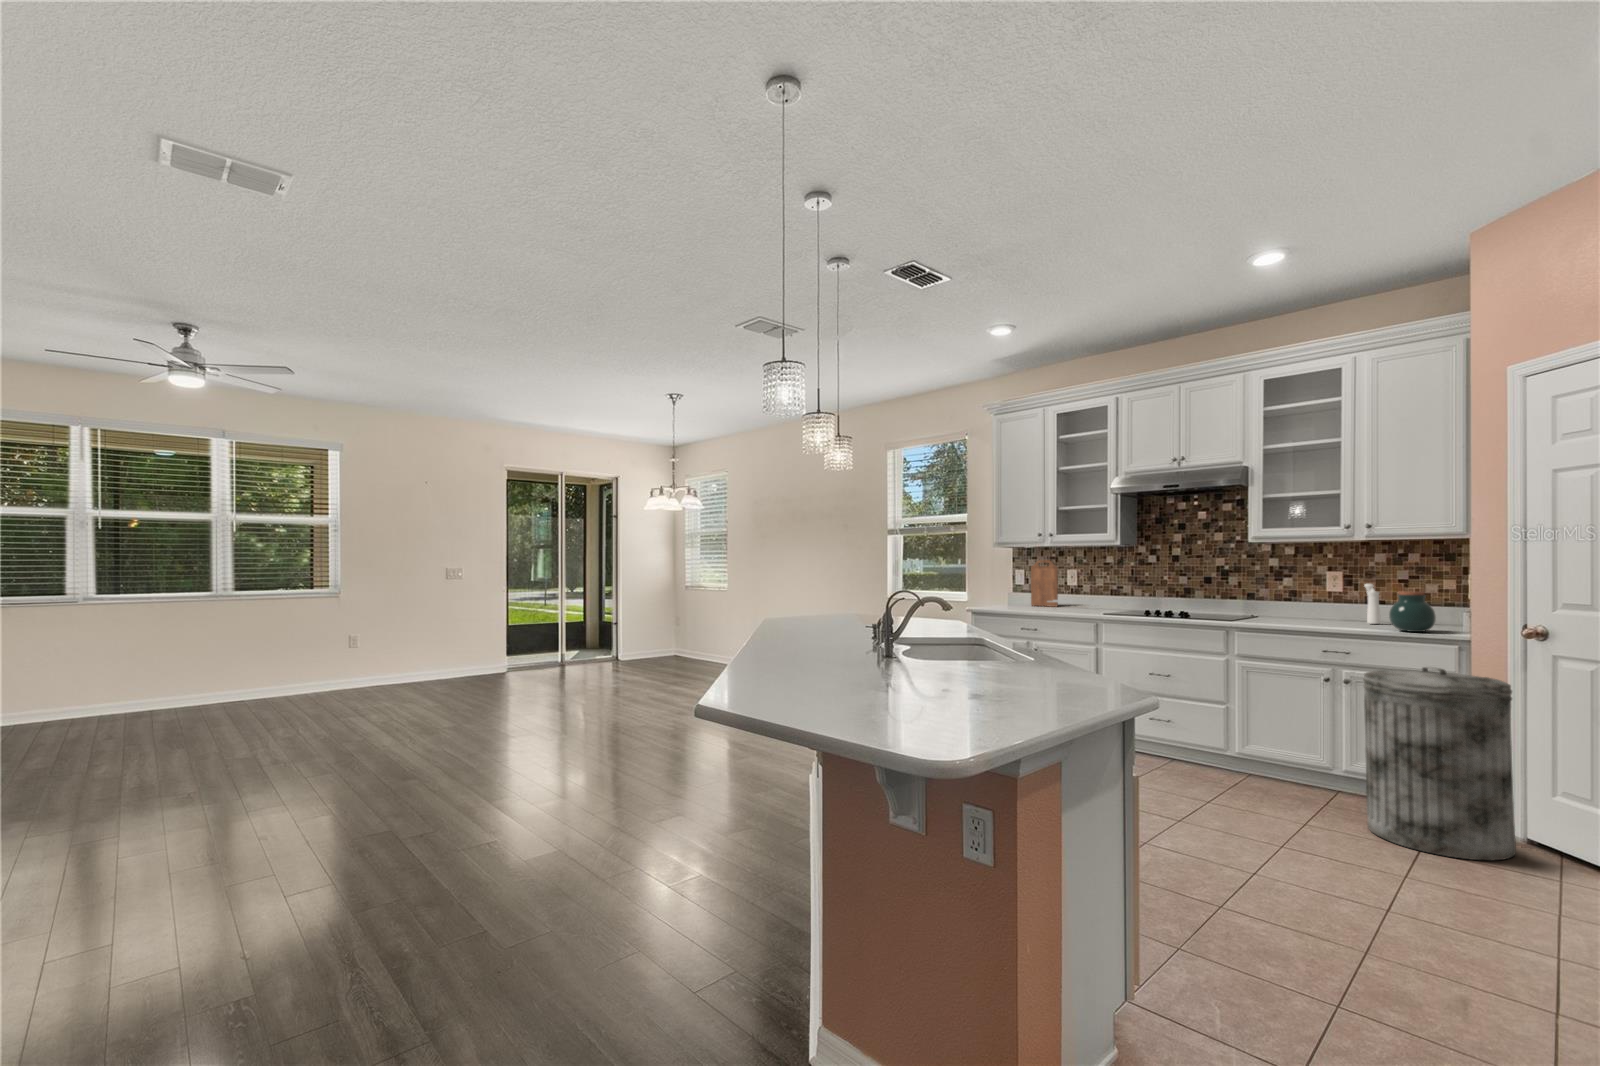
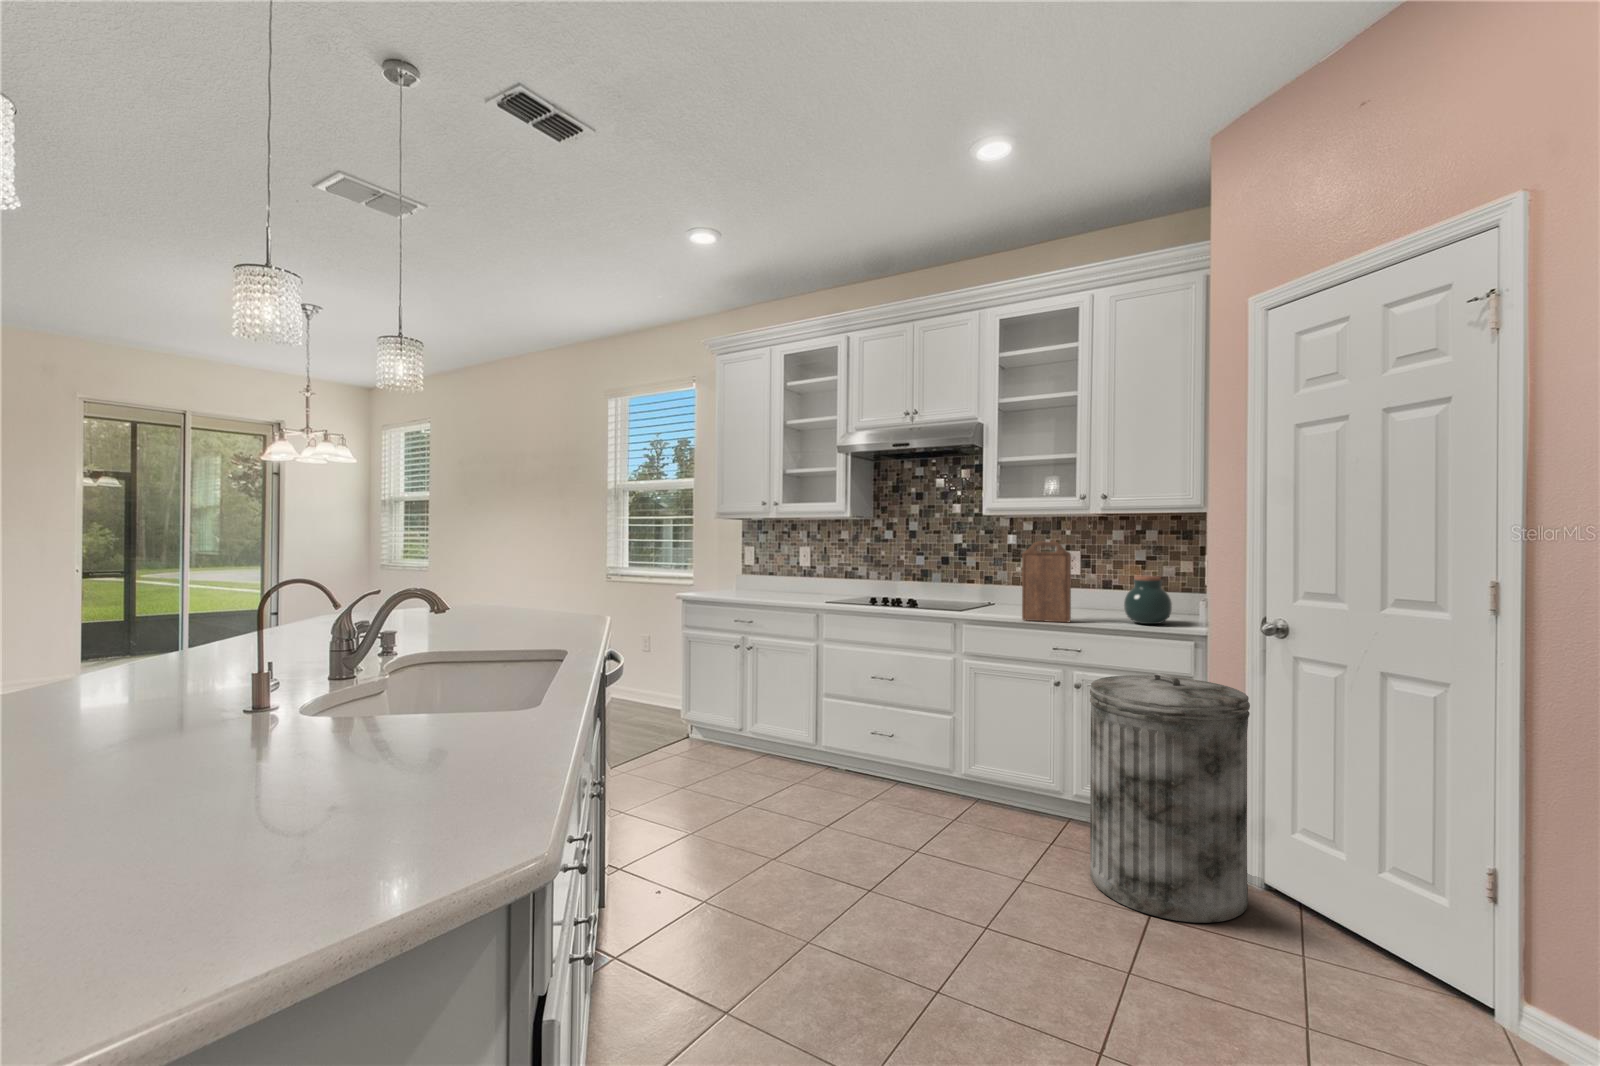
cutting board: present [1031,560,1058,607] -> present [1022,542,1071,623]
pepper mill: present [1364,584,1380,624] -> none [1102,564,1118,612]

